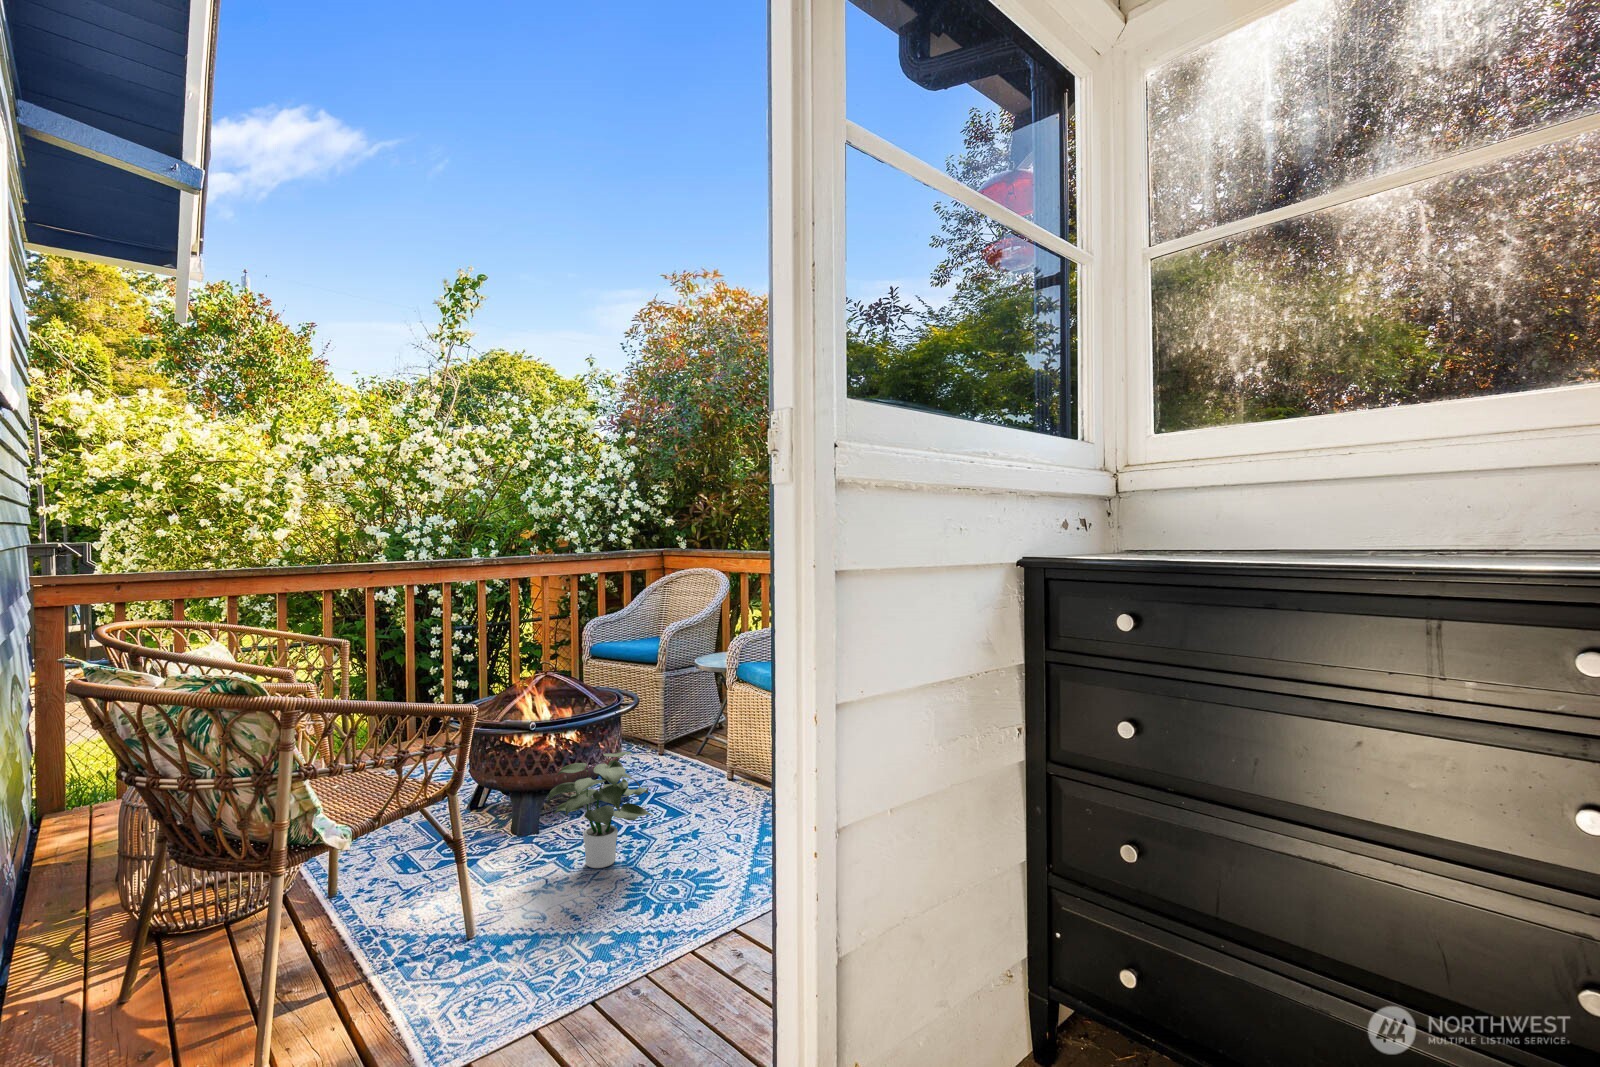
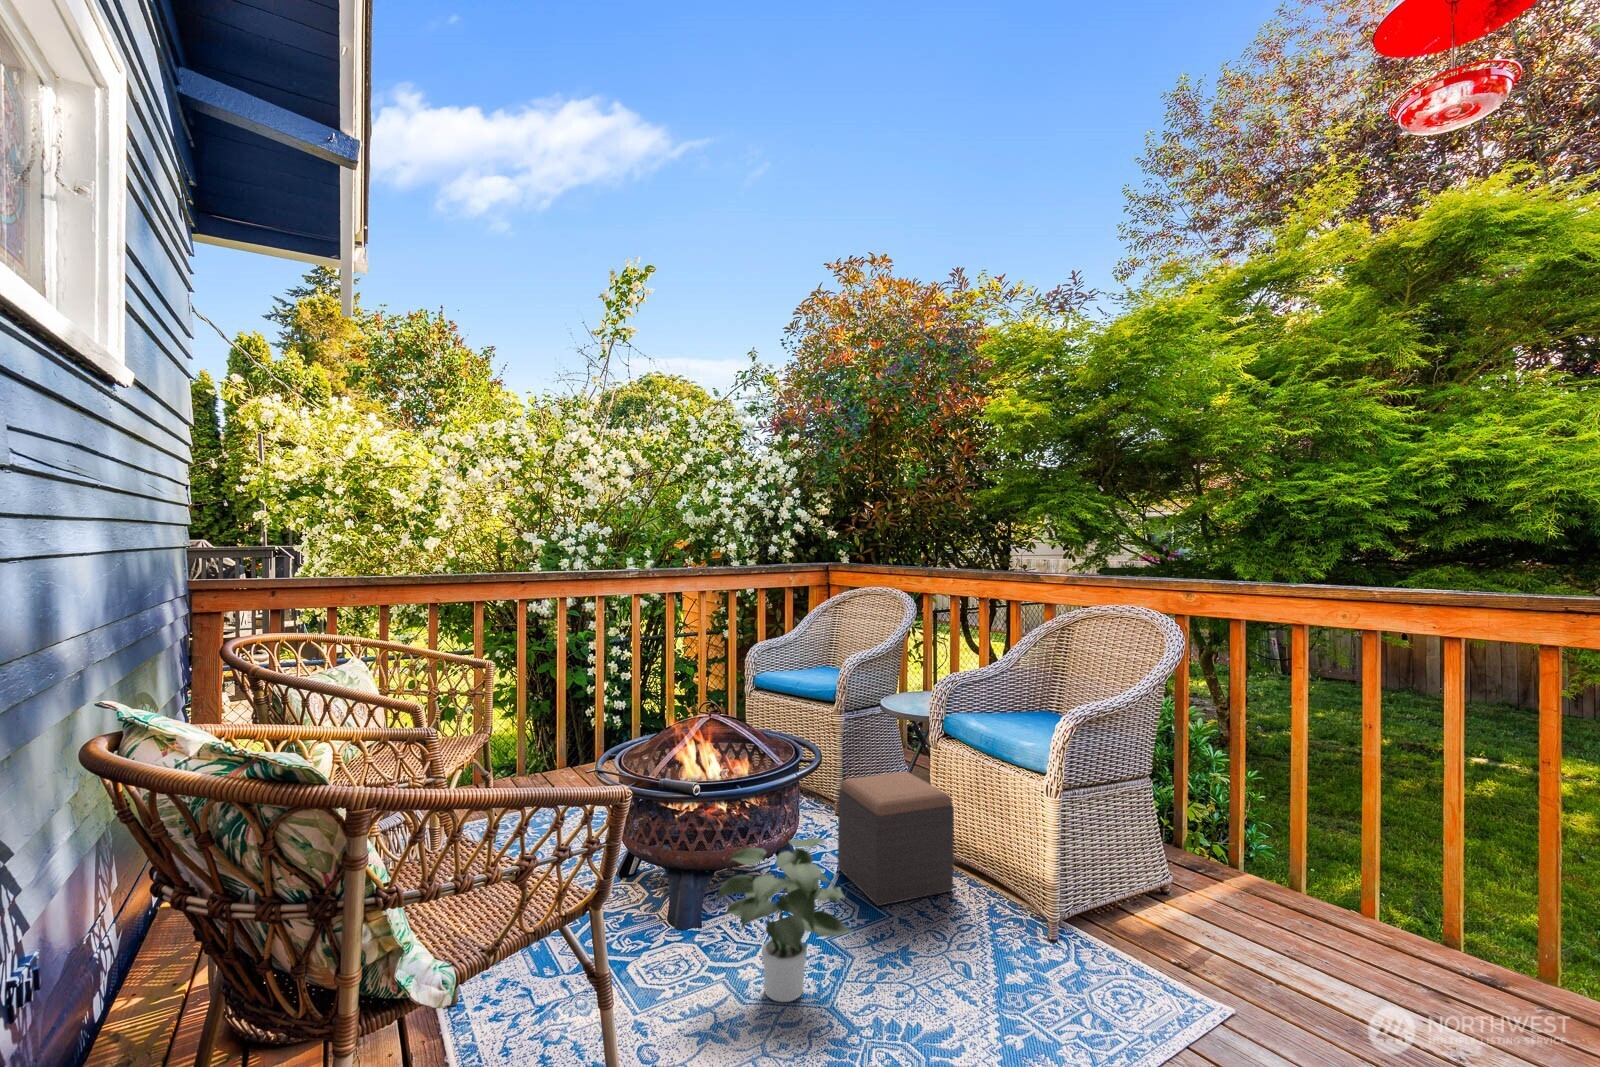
footstool: none [654,711,742,809] -> present [838,772,954,906]

